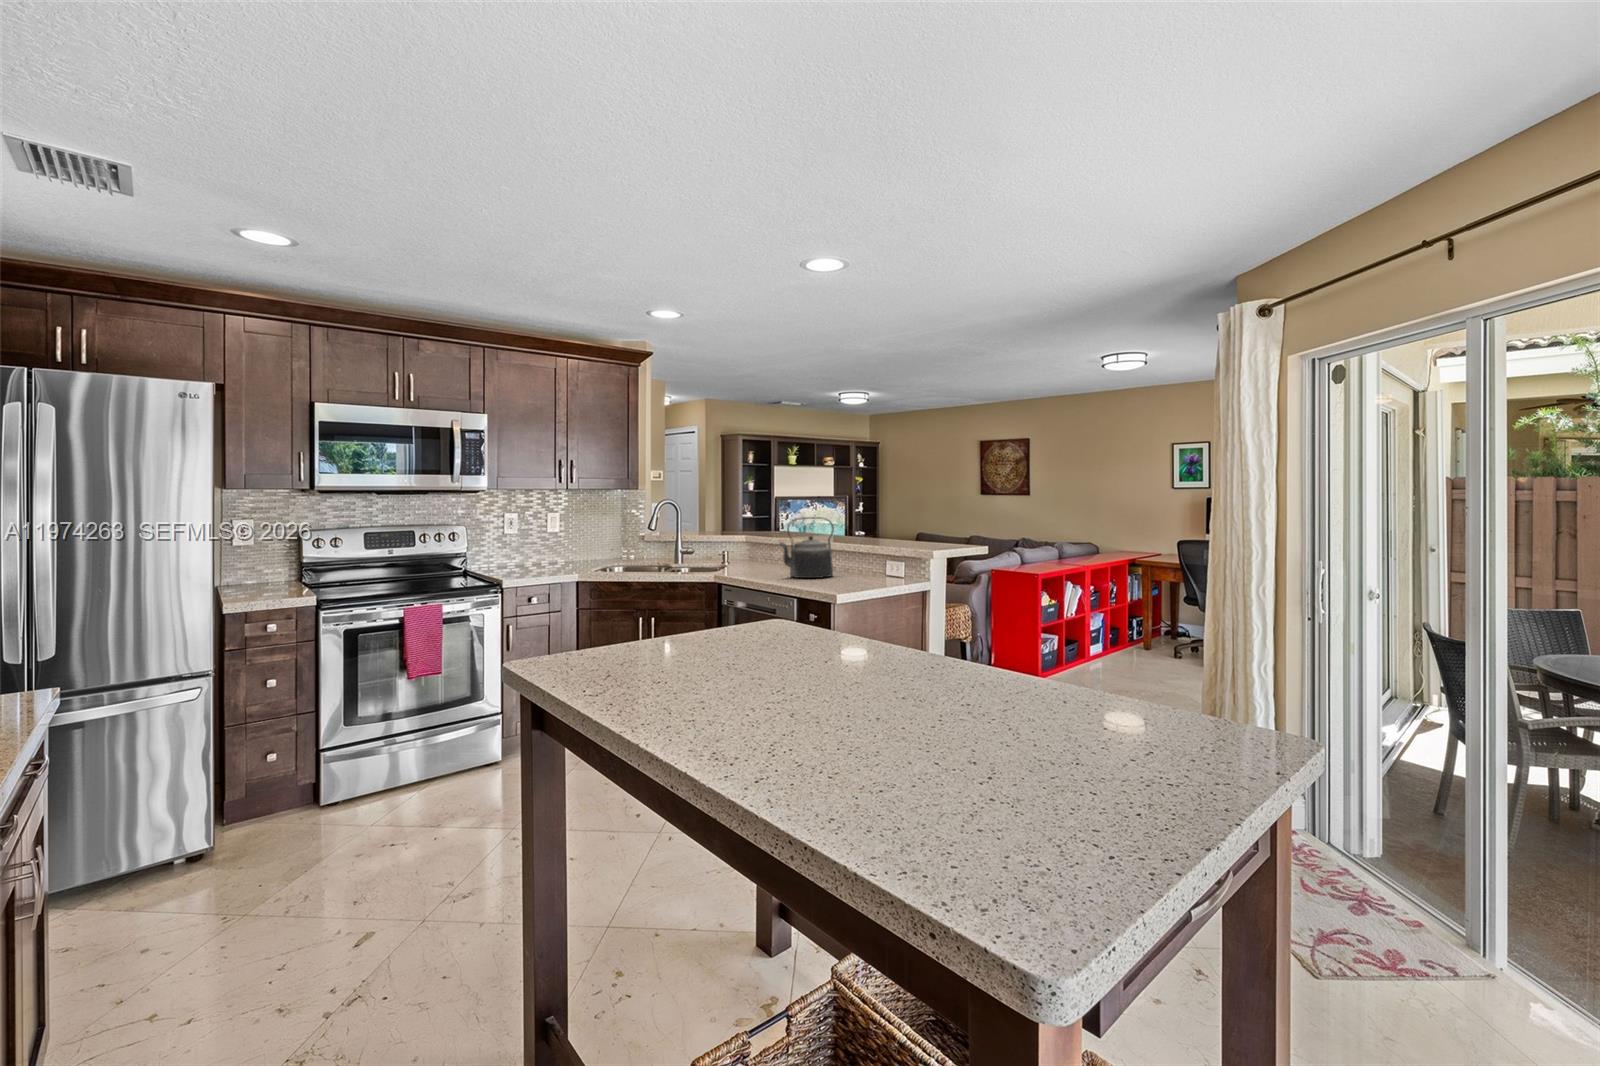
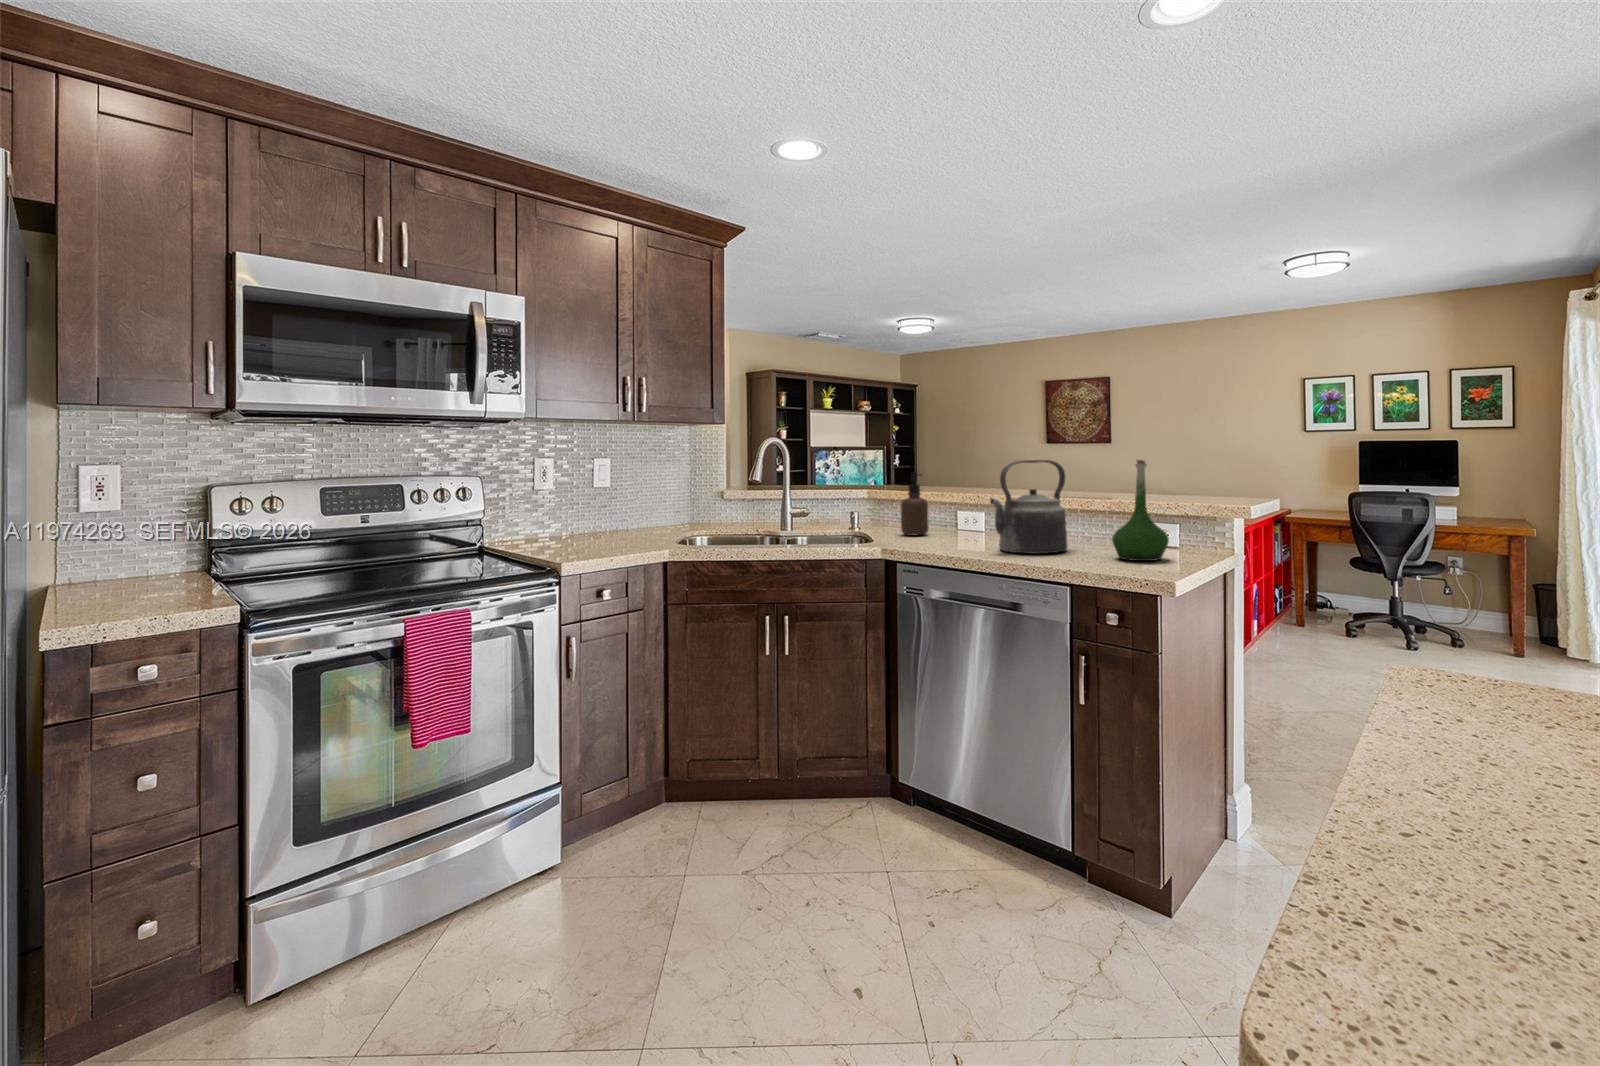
vase: none [845,518,878,582] -> present [1112,460,1169,561]
soap dispenser: none [752,523,771,567] -> present [901,472,929,536]

